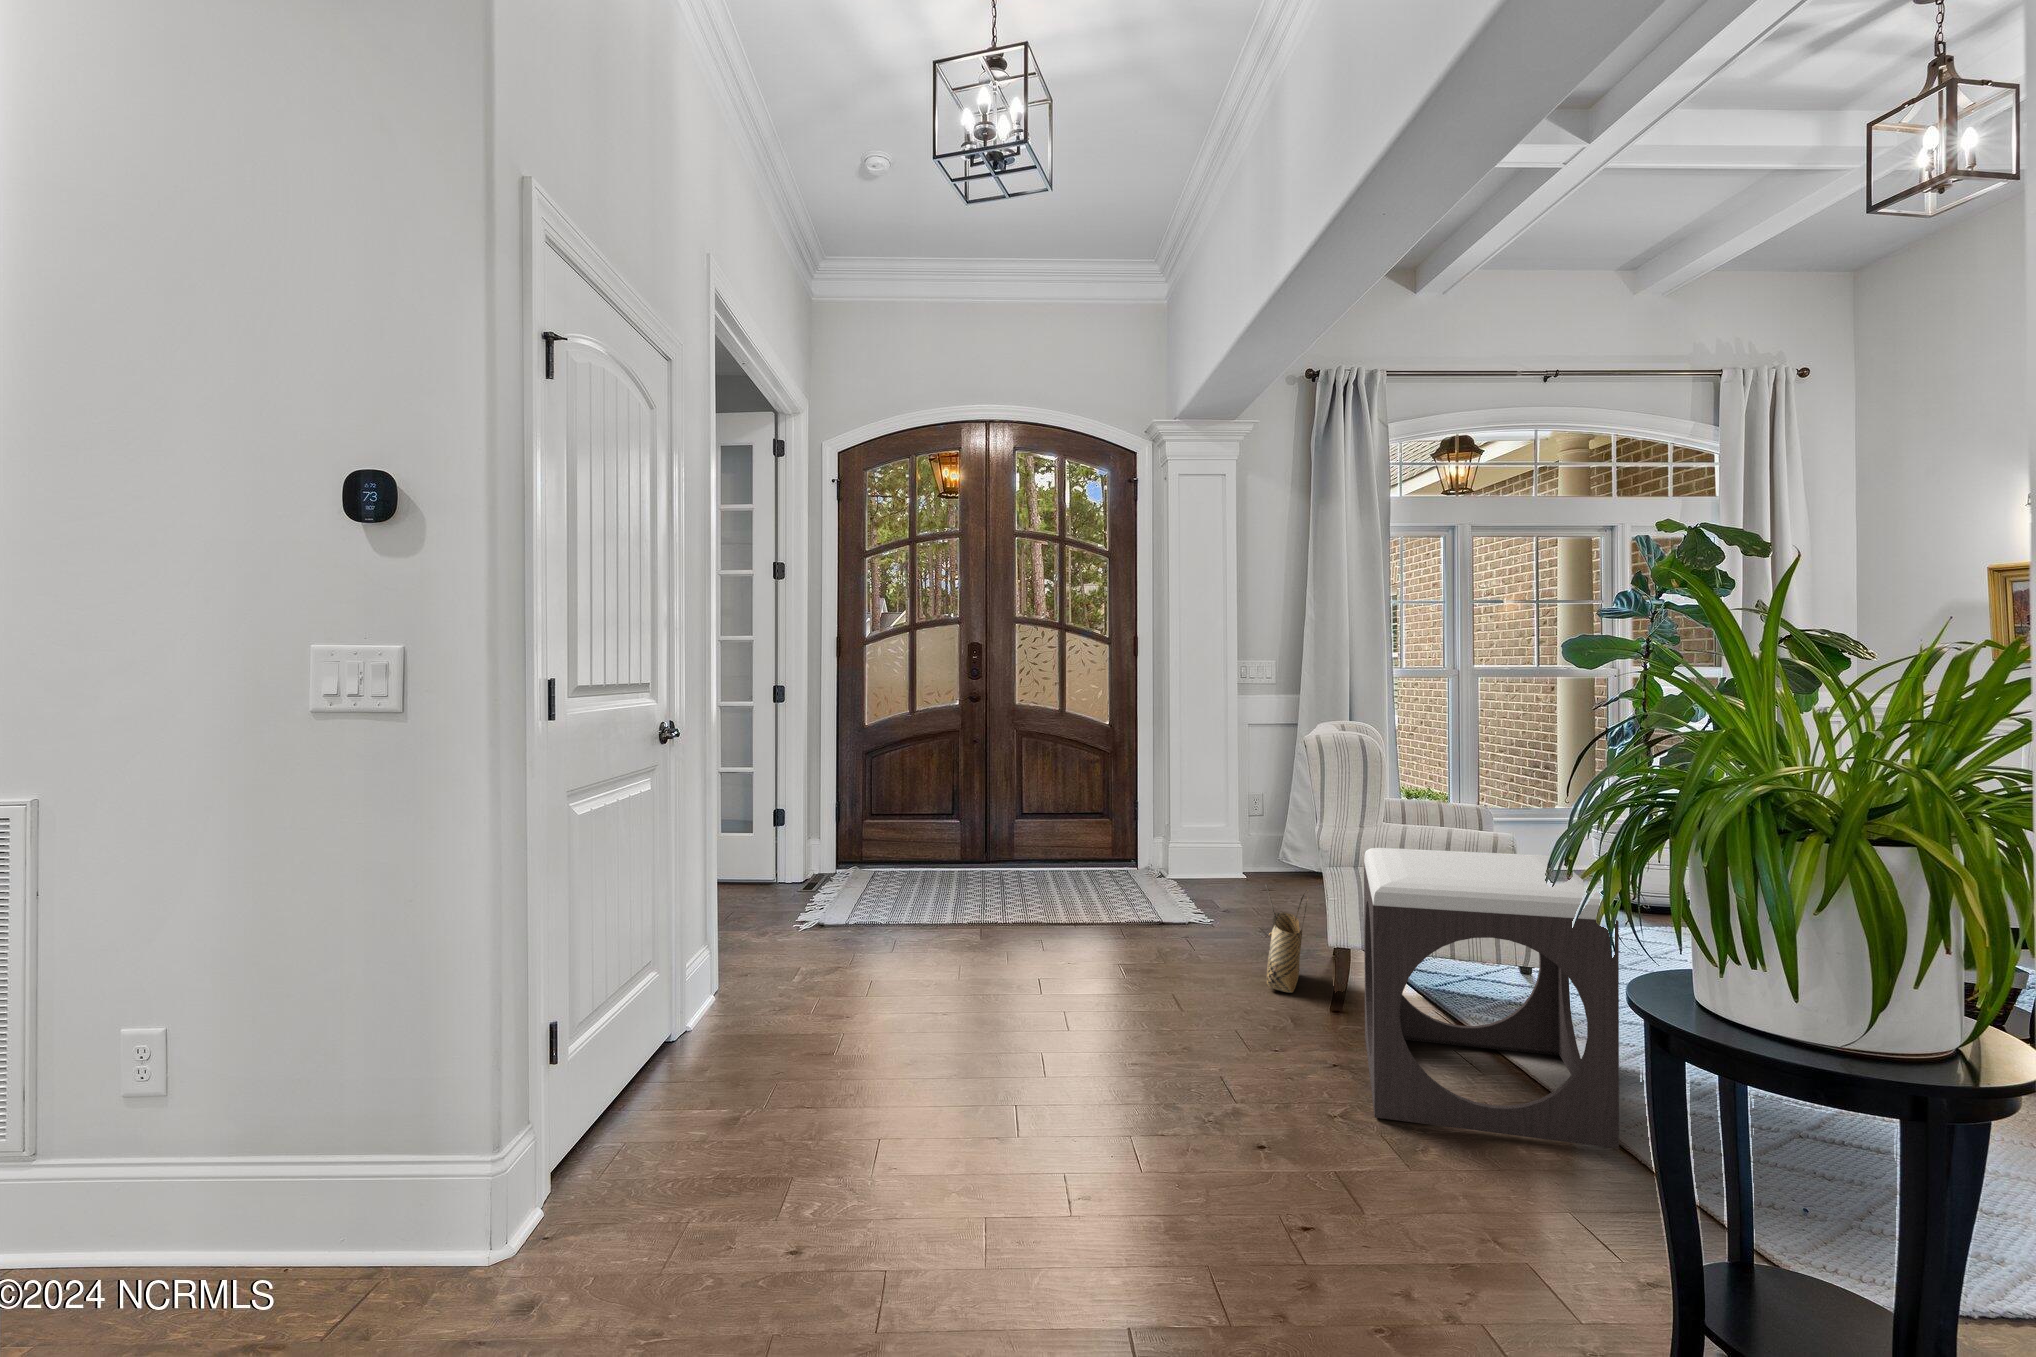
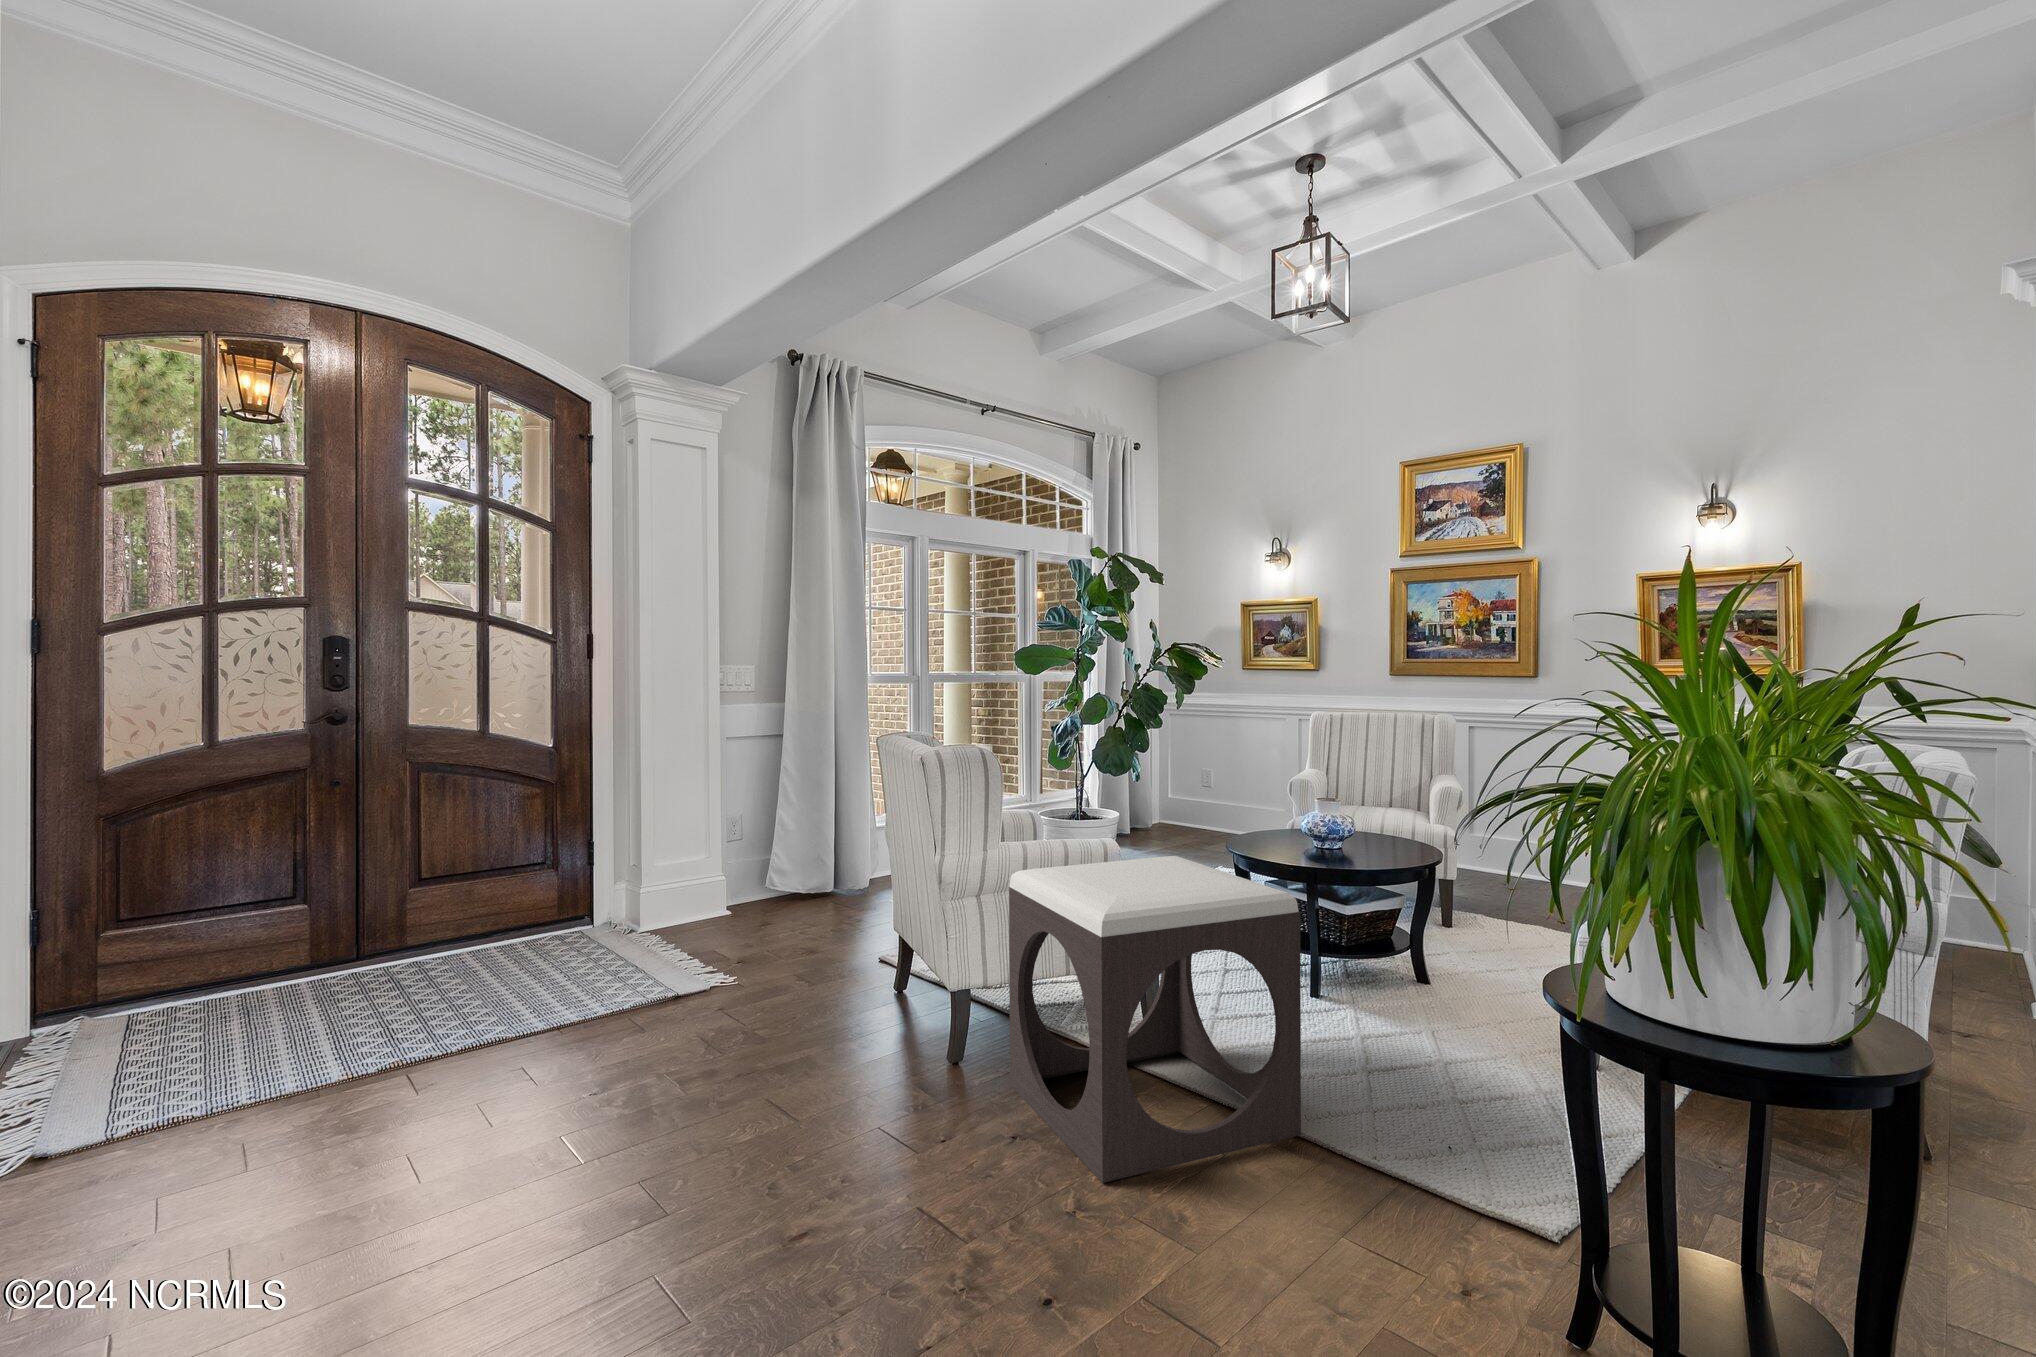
woven basket: present [1265,884,1308,993] -> none [858,928,912,1055]

